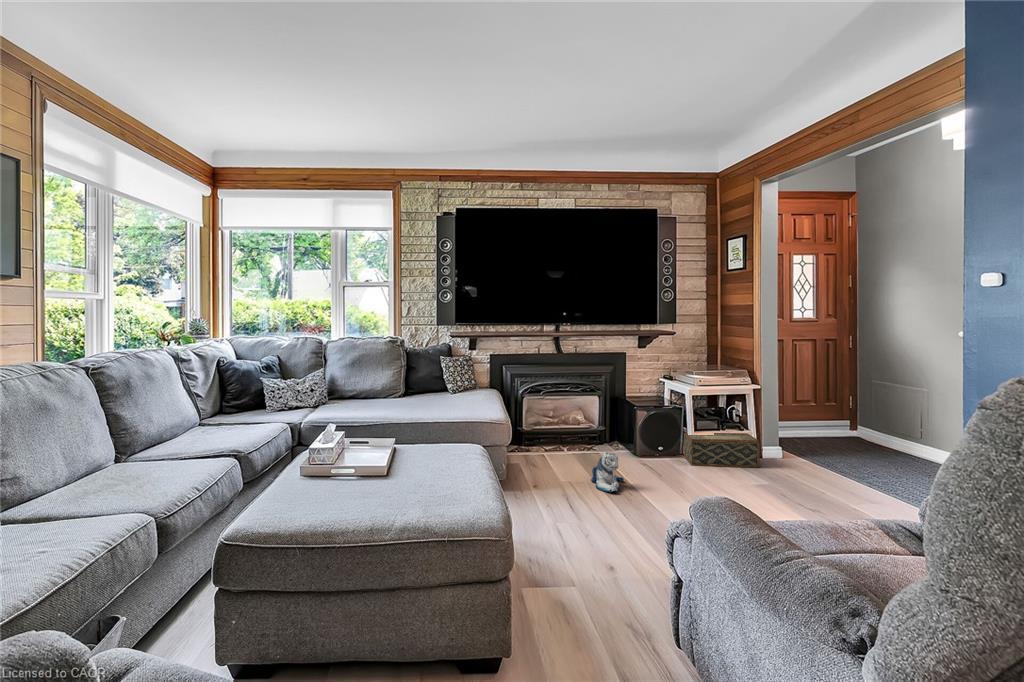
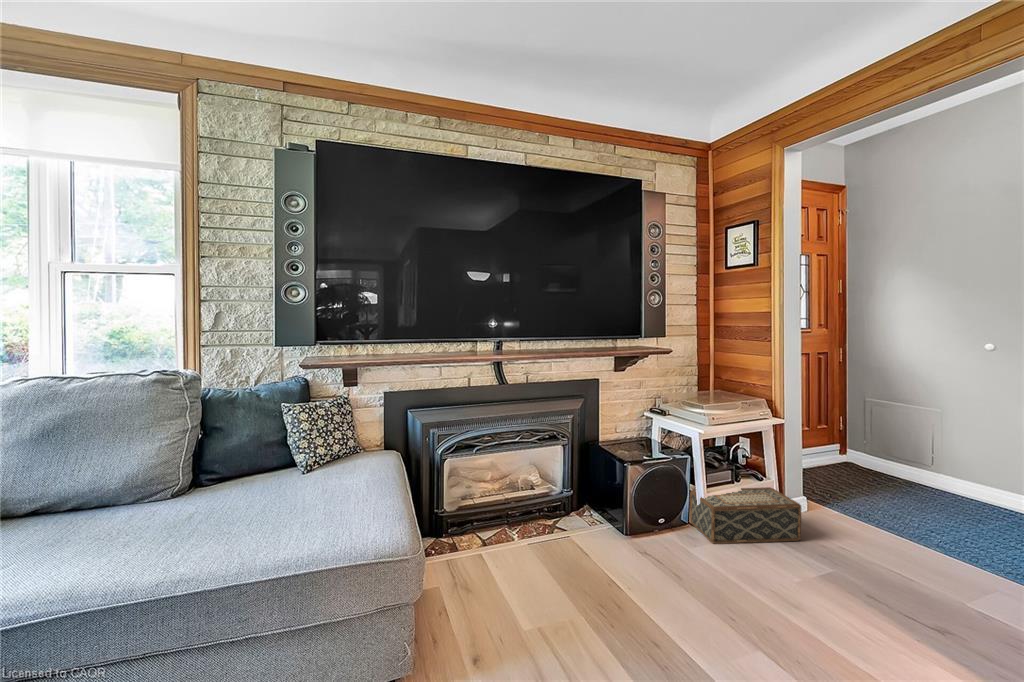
plush toy: present [591,452,624,493] -> none [594,562,653,642]

